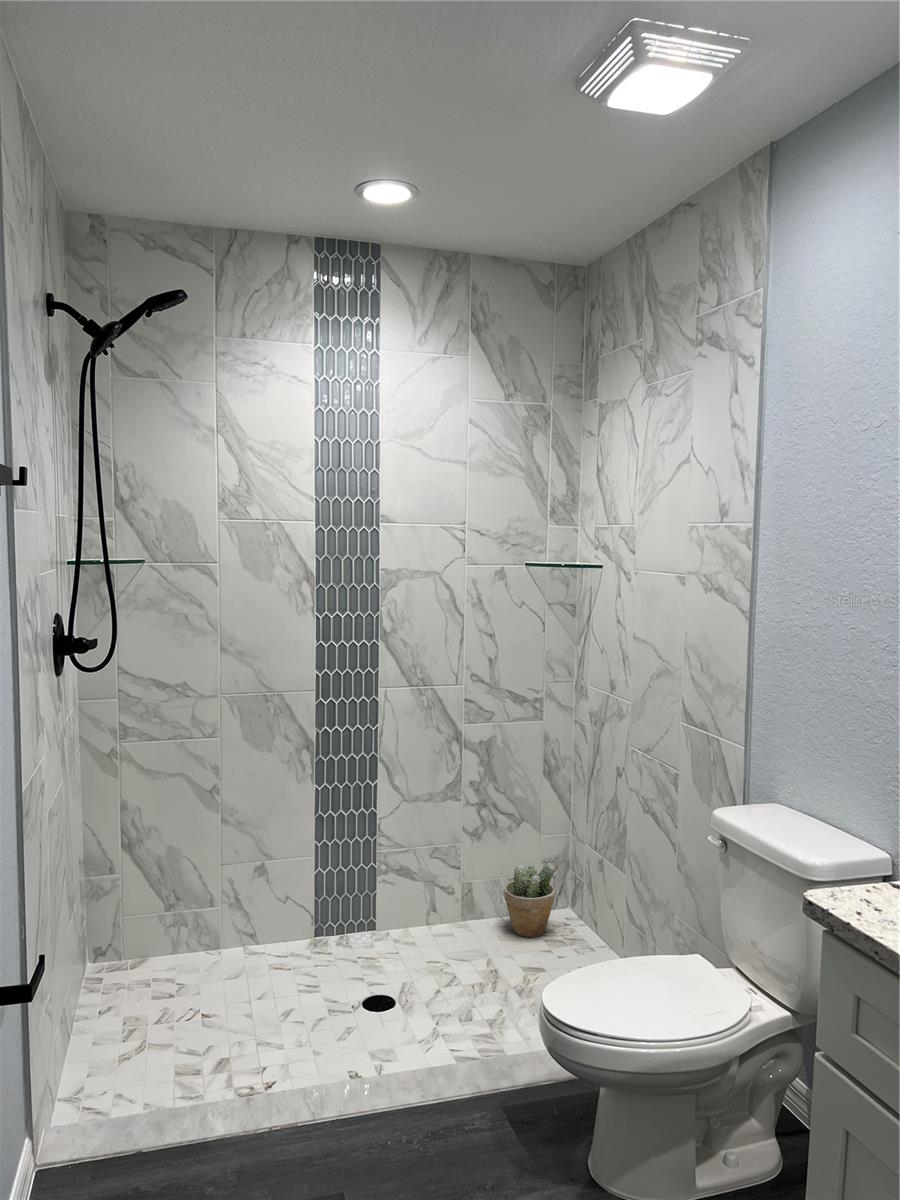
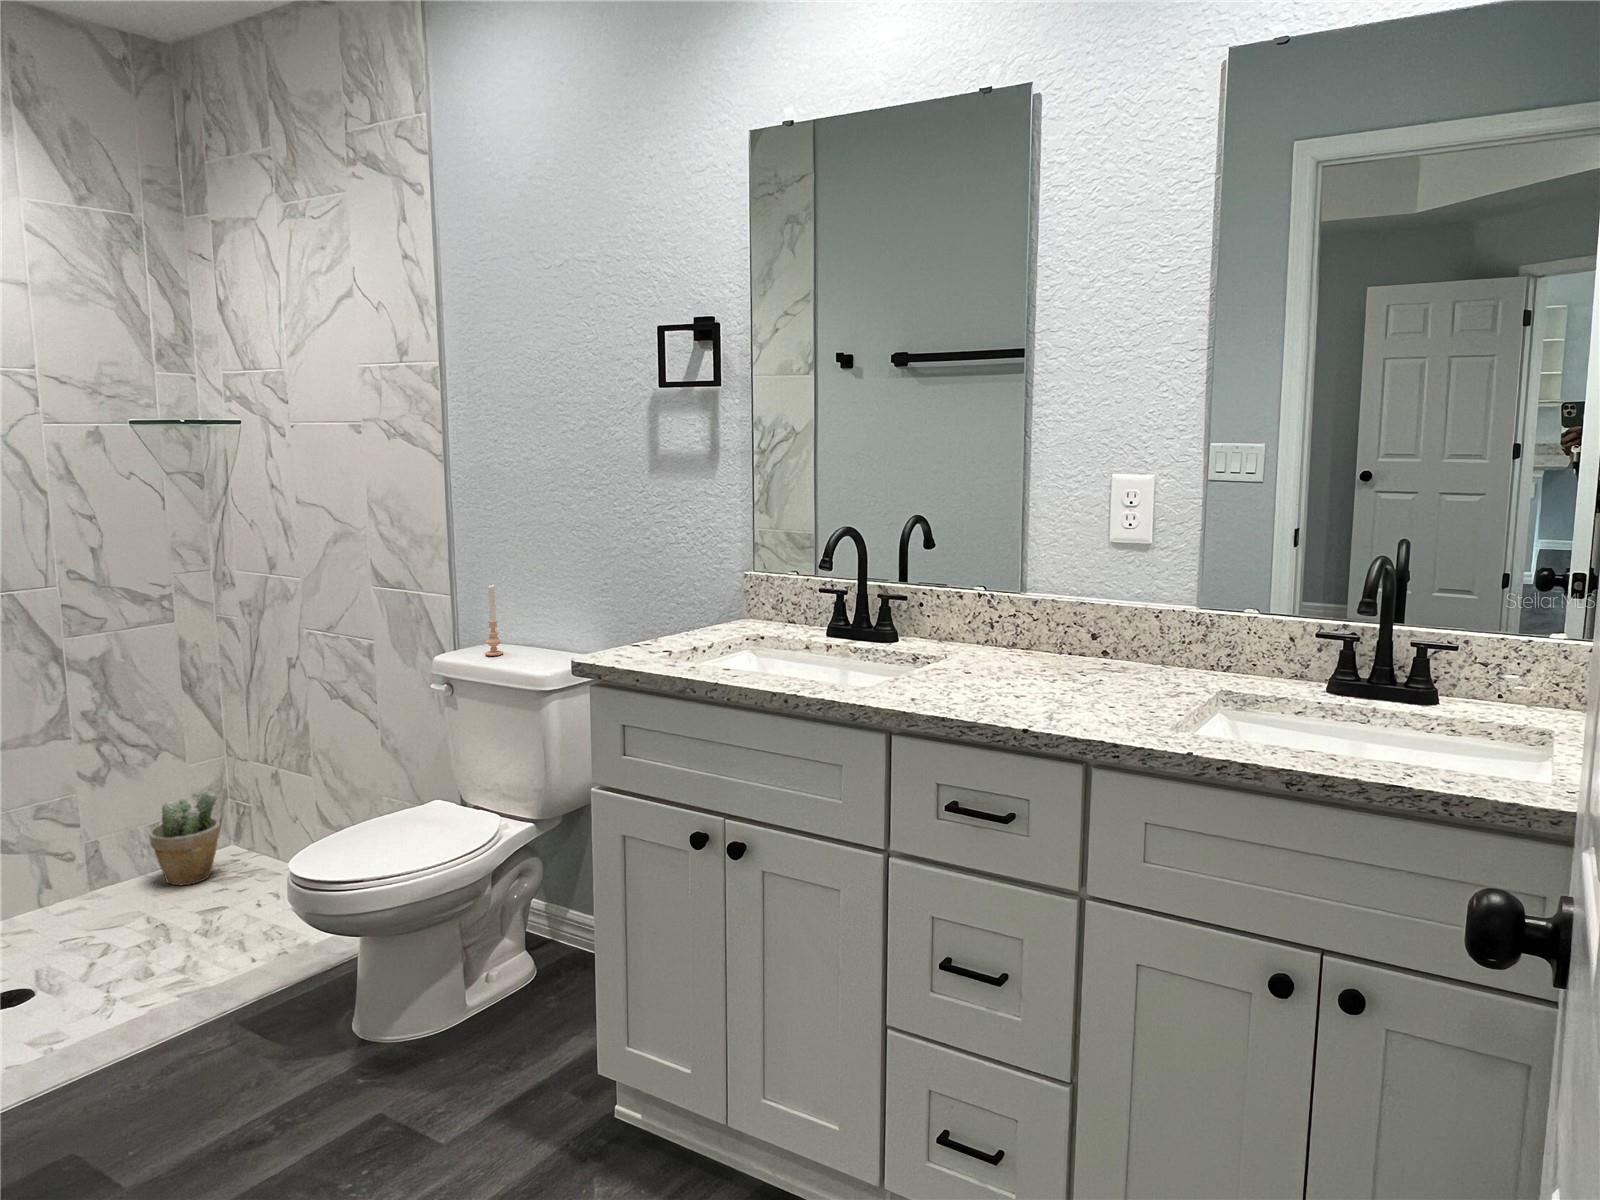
candle: none [766,751,785,824] -> present [485,585,503,656]

